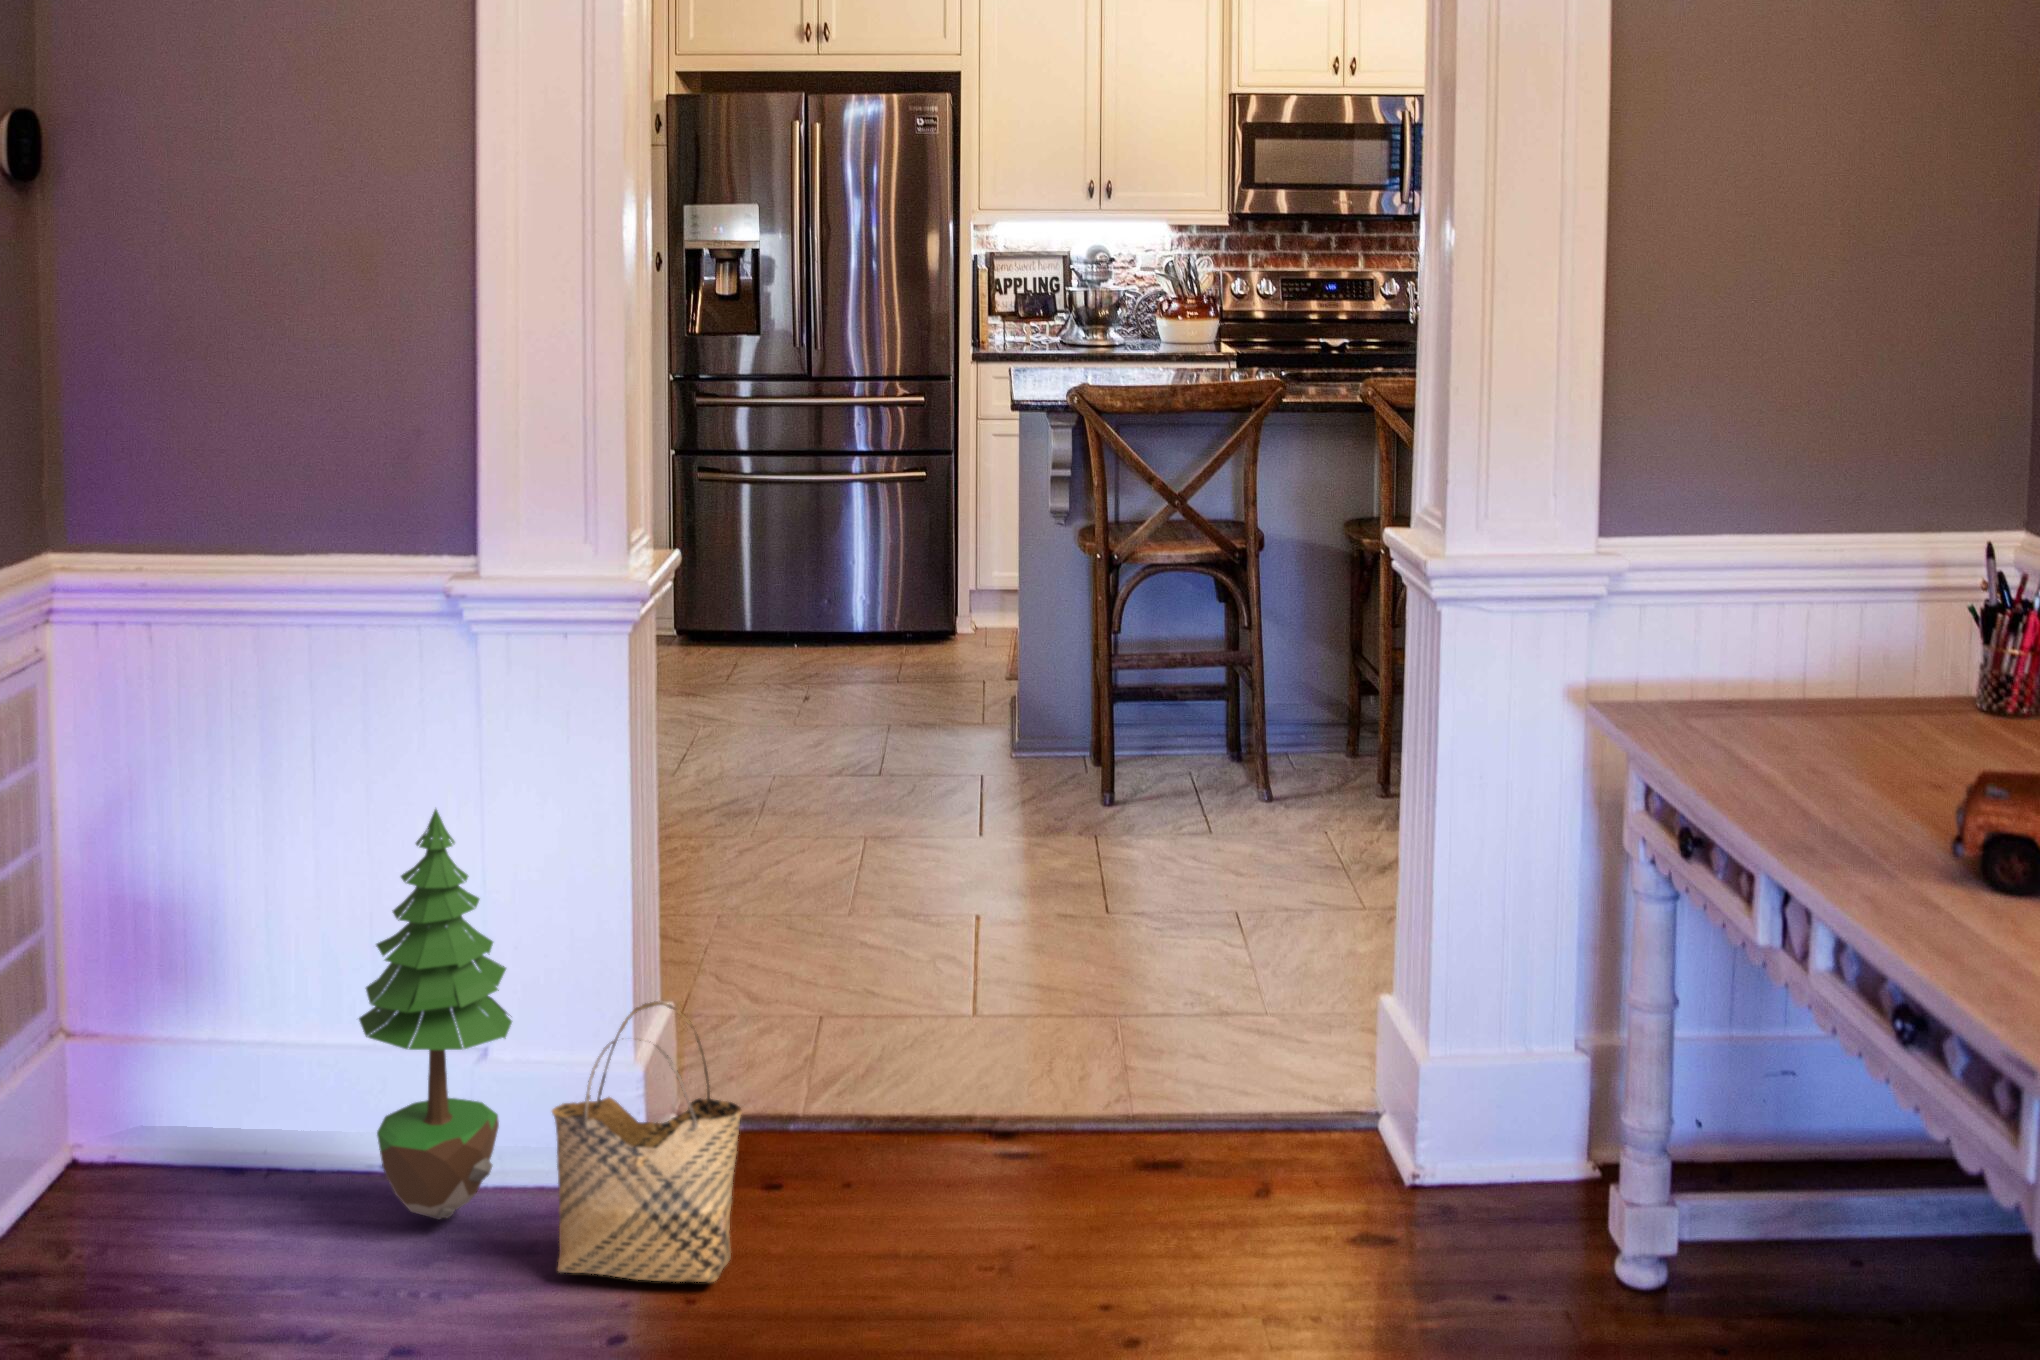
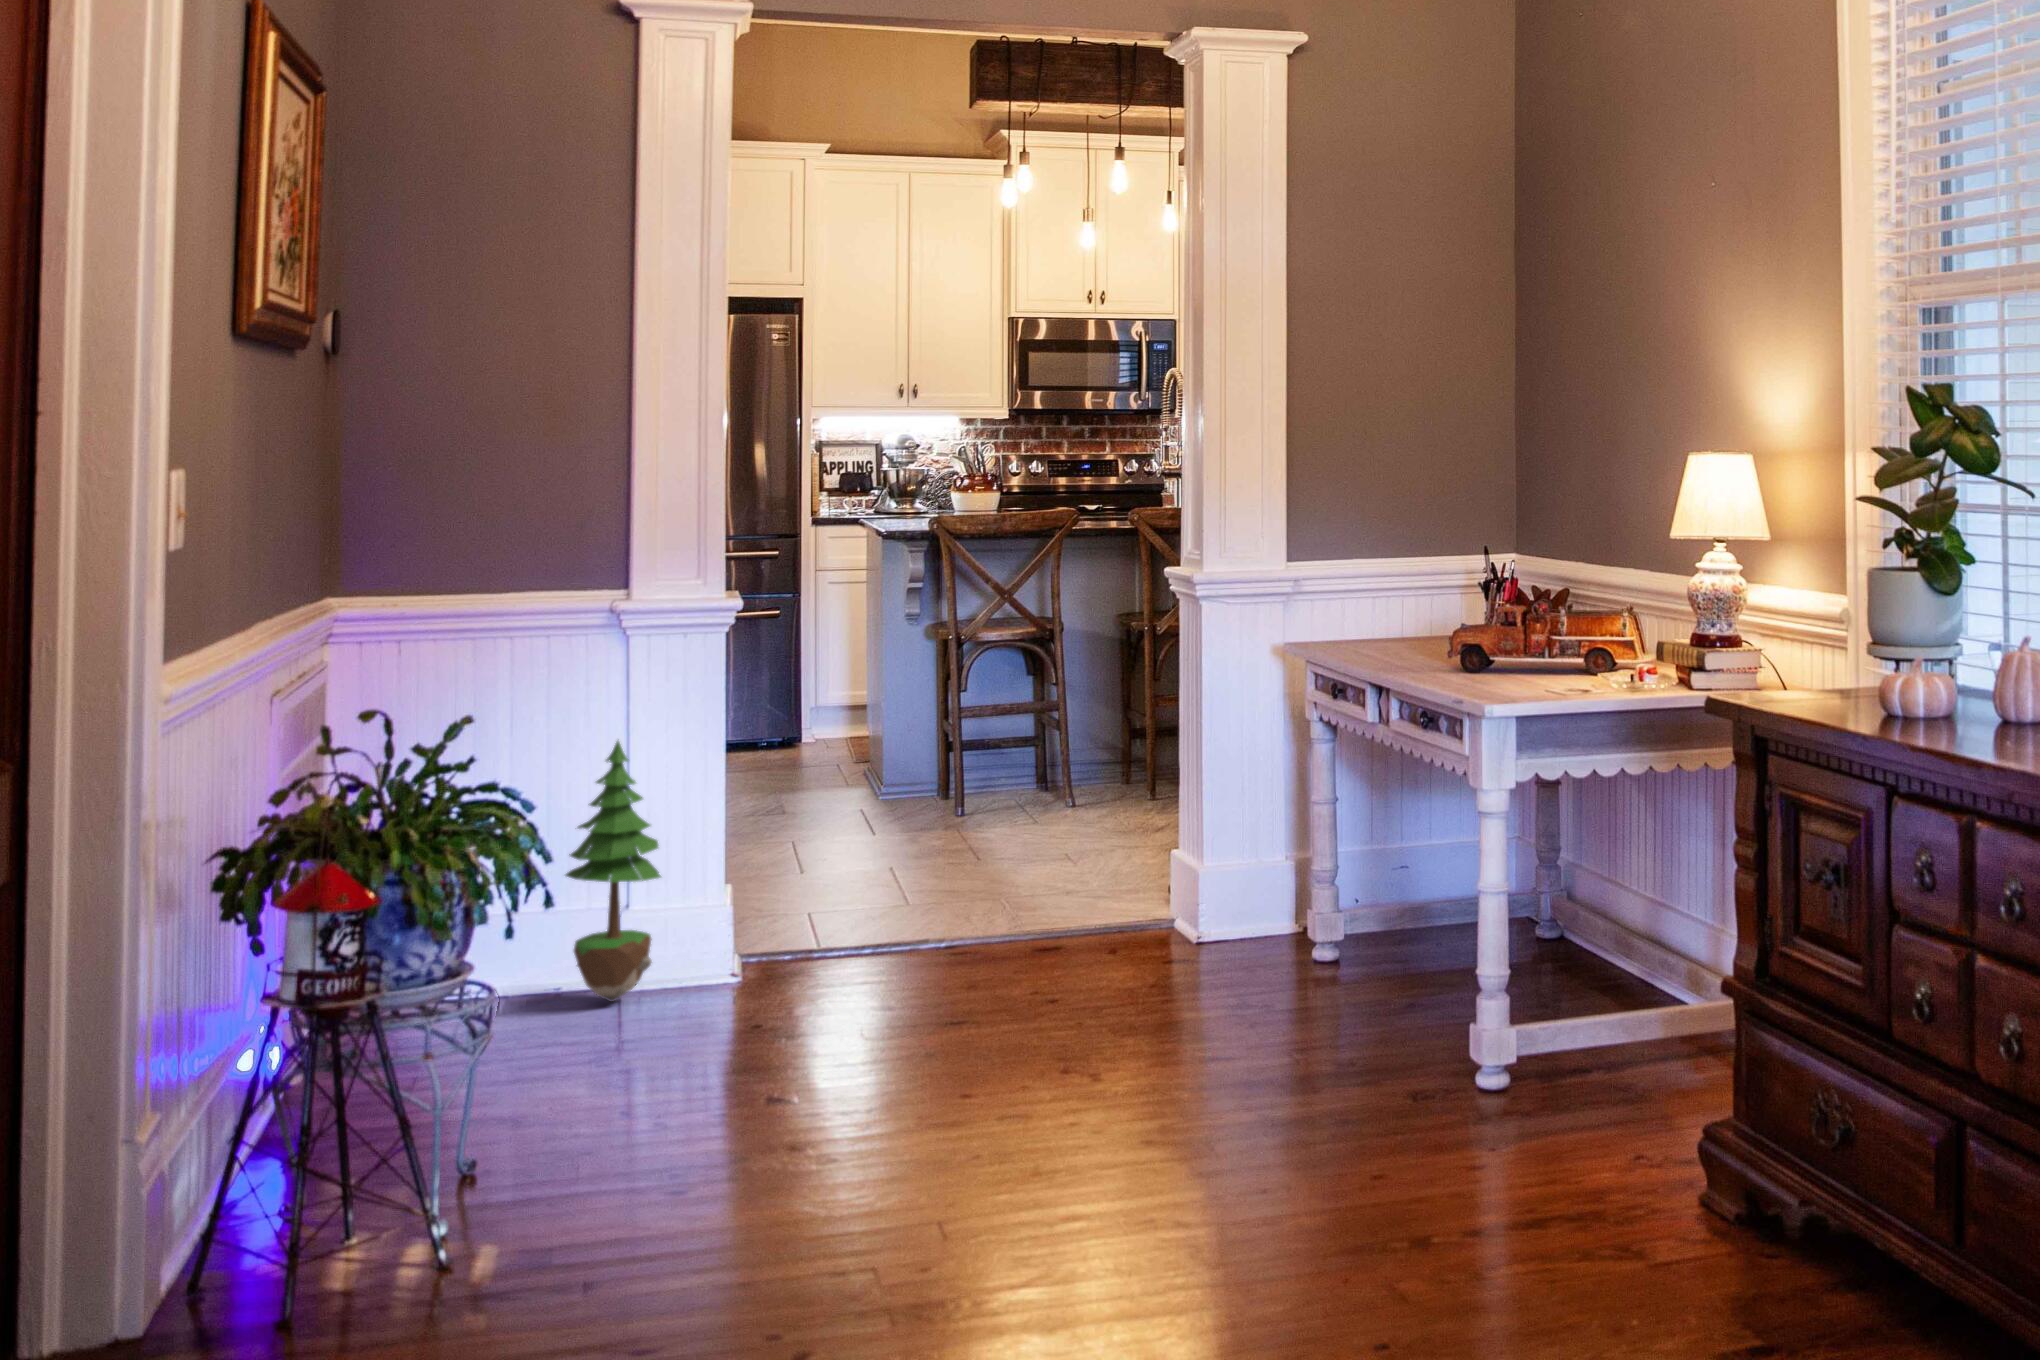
woven basket: present [552,1001,742,1282] -> none [703,845,821,1006]

